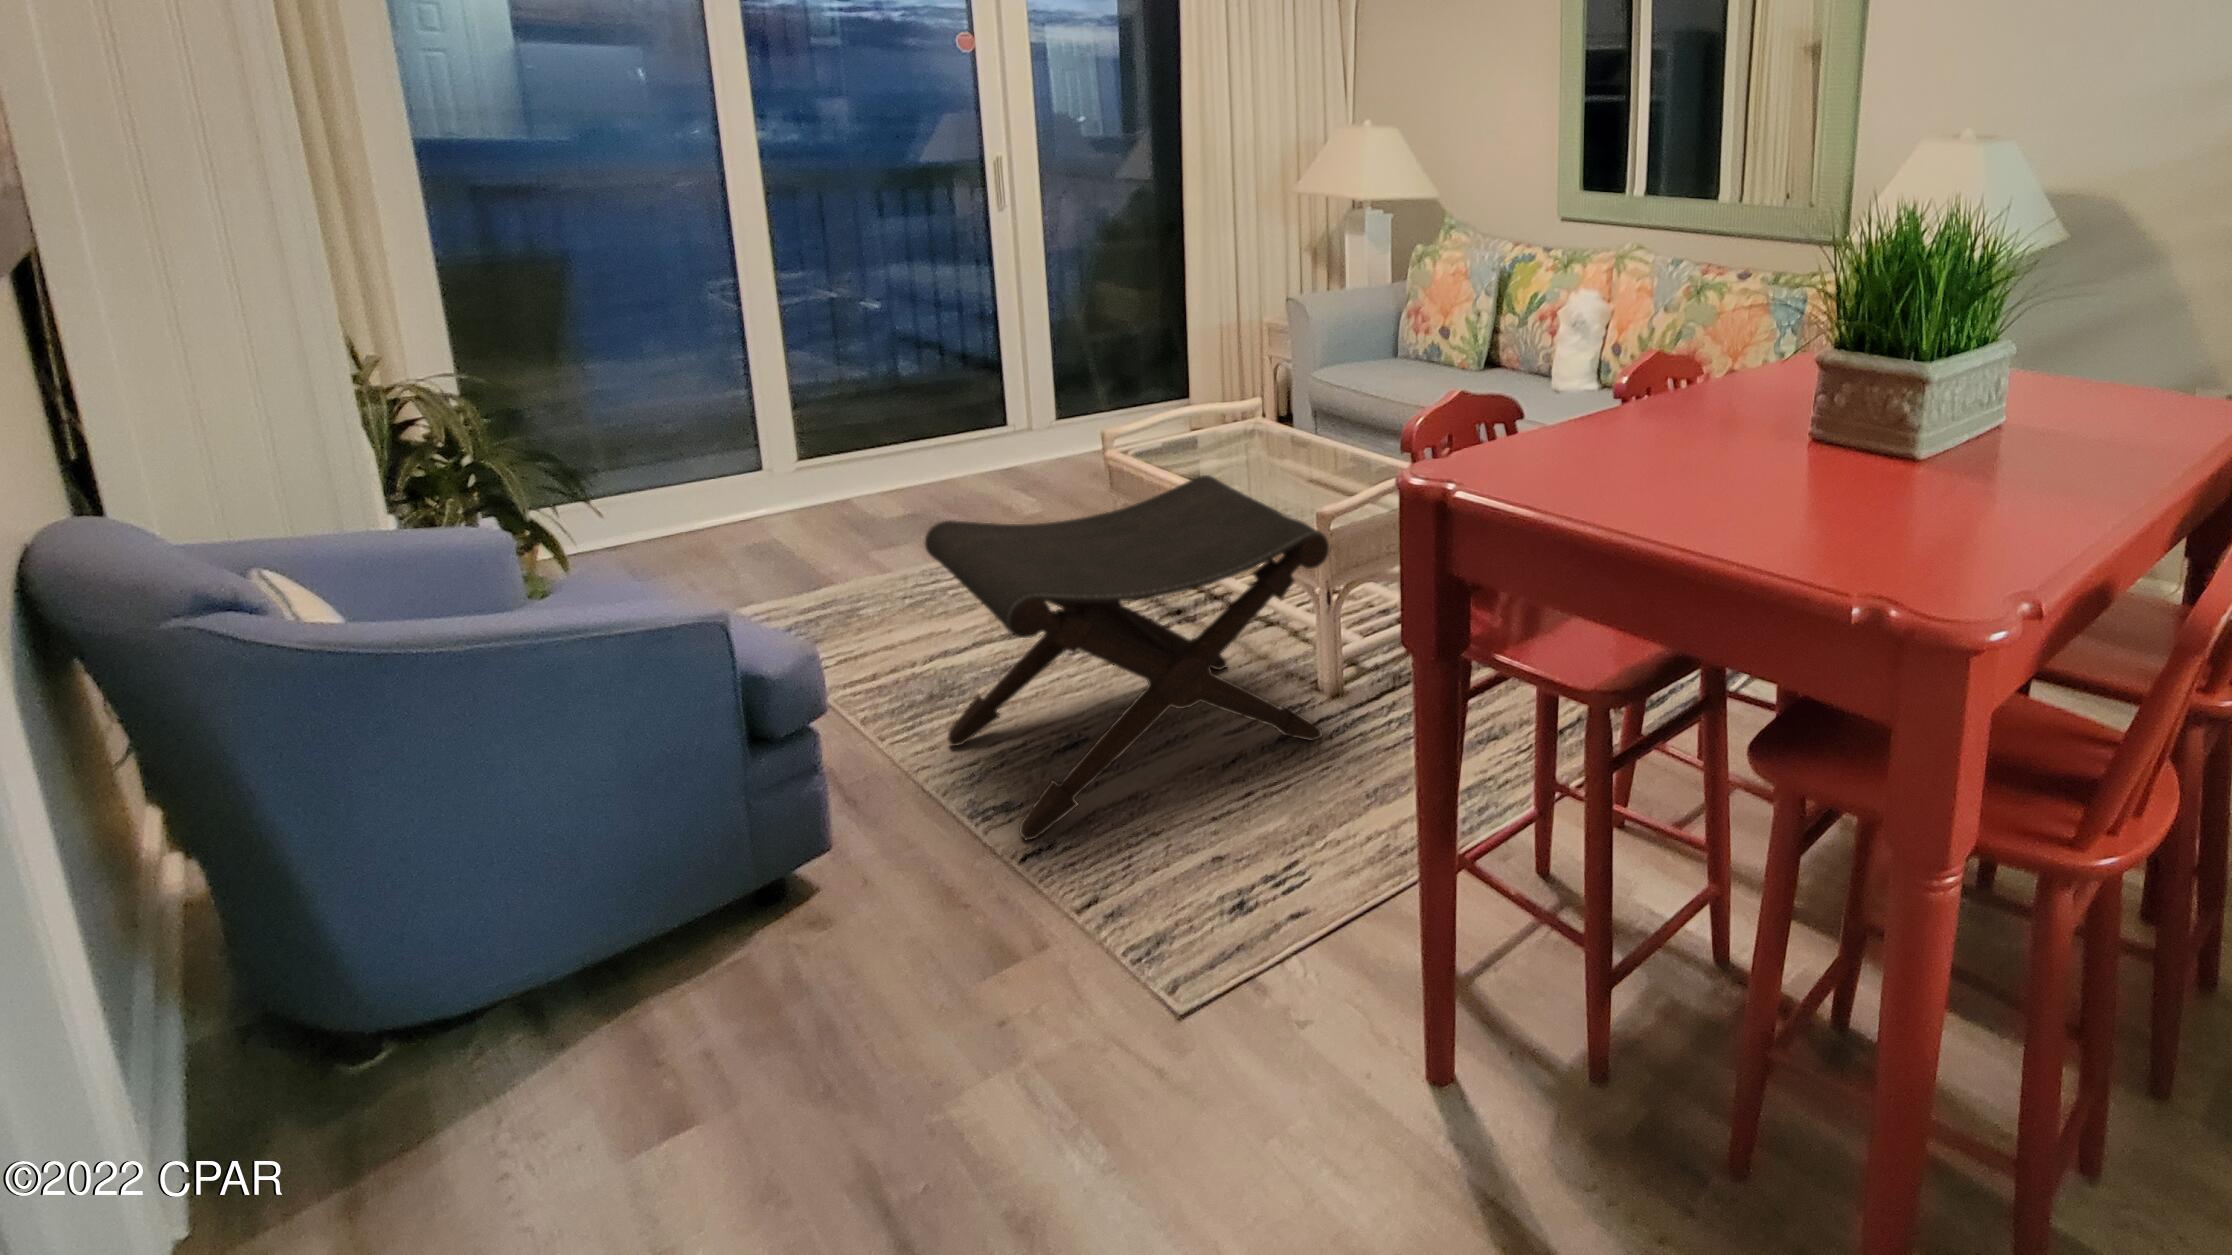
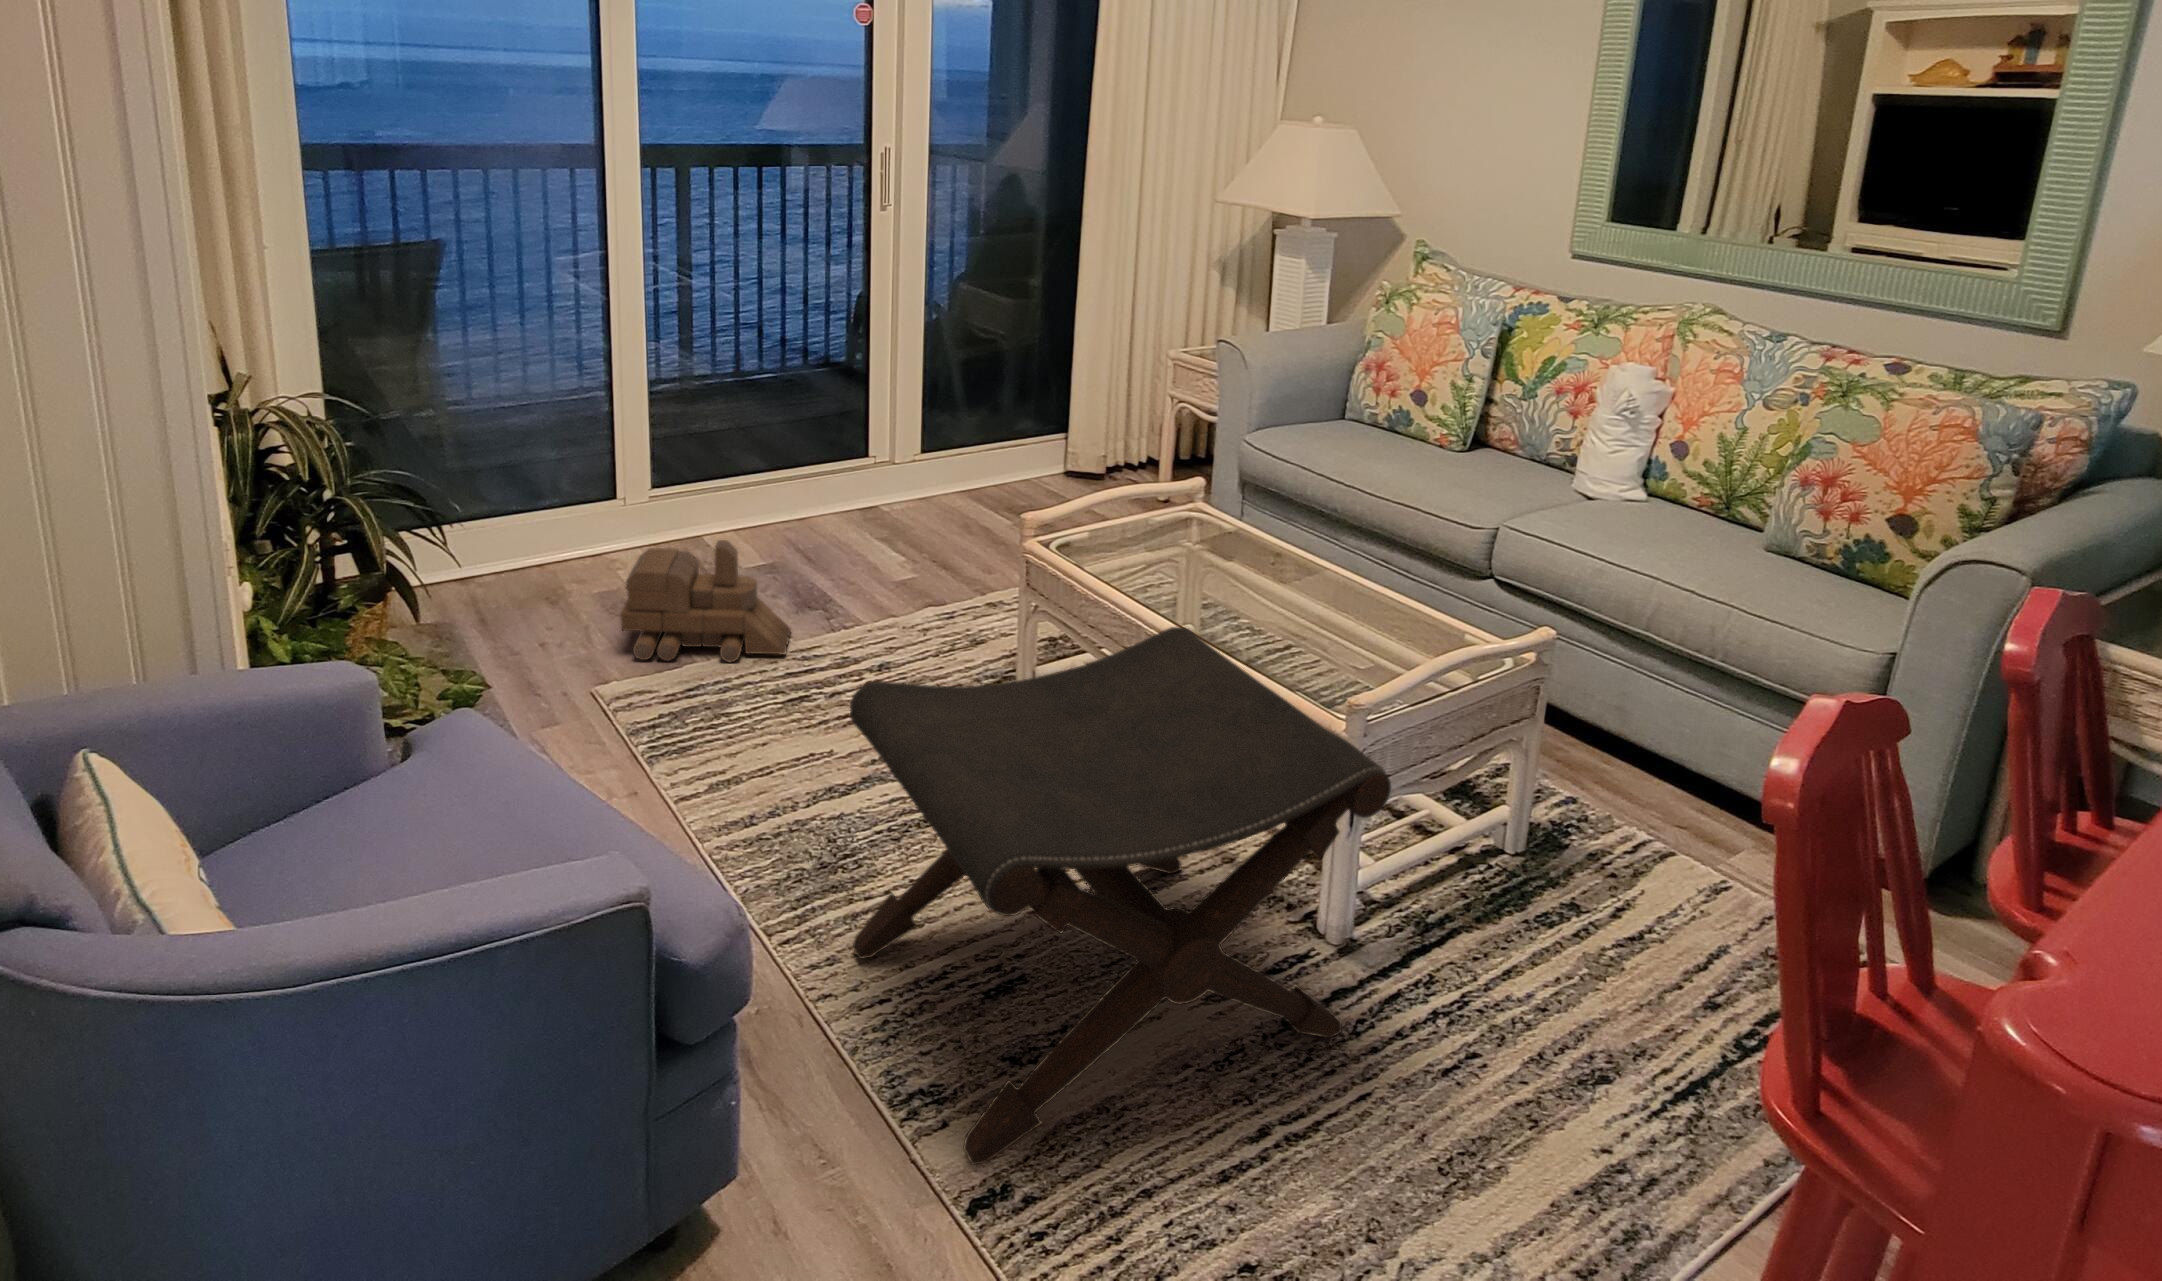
toy train: none [750,480,922,590] -> present [621,540,791,662]

